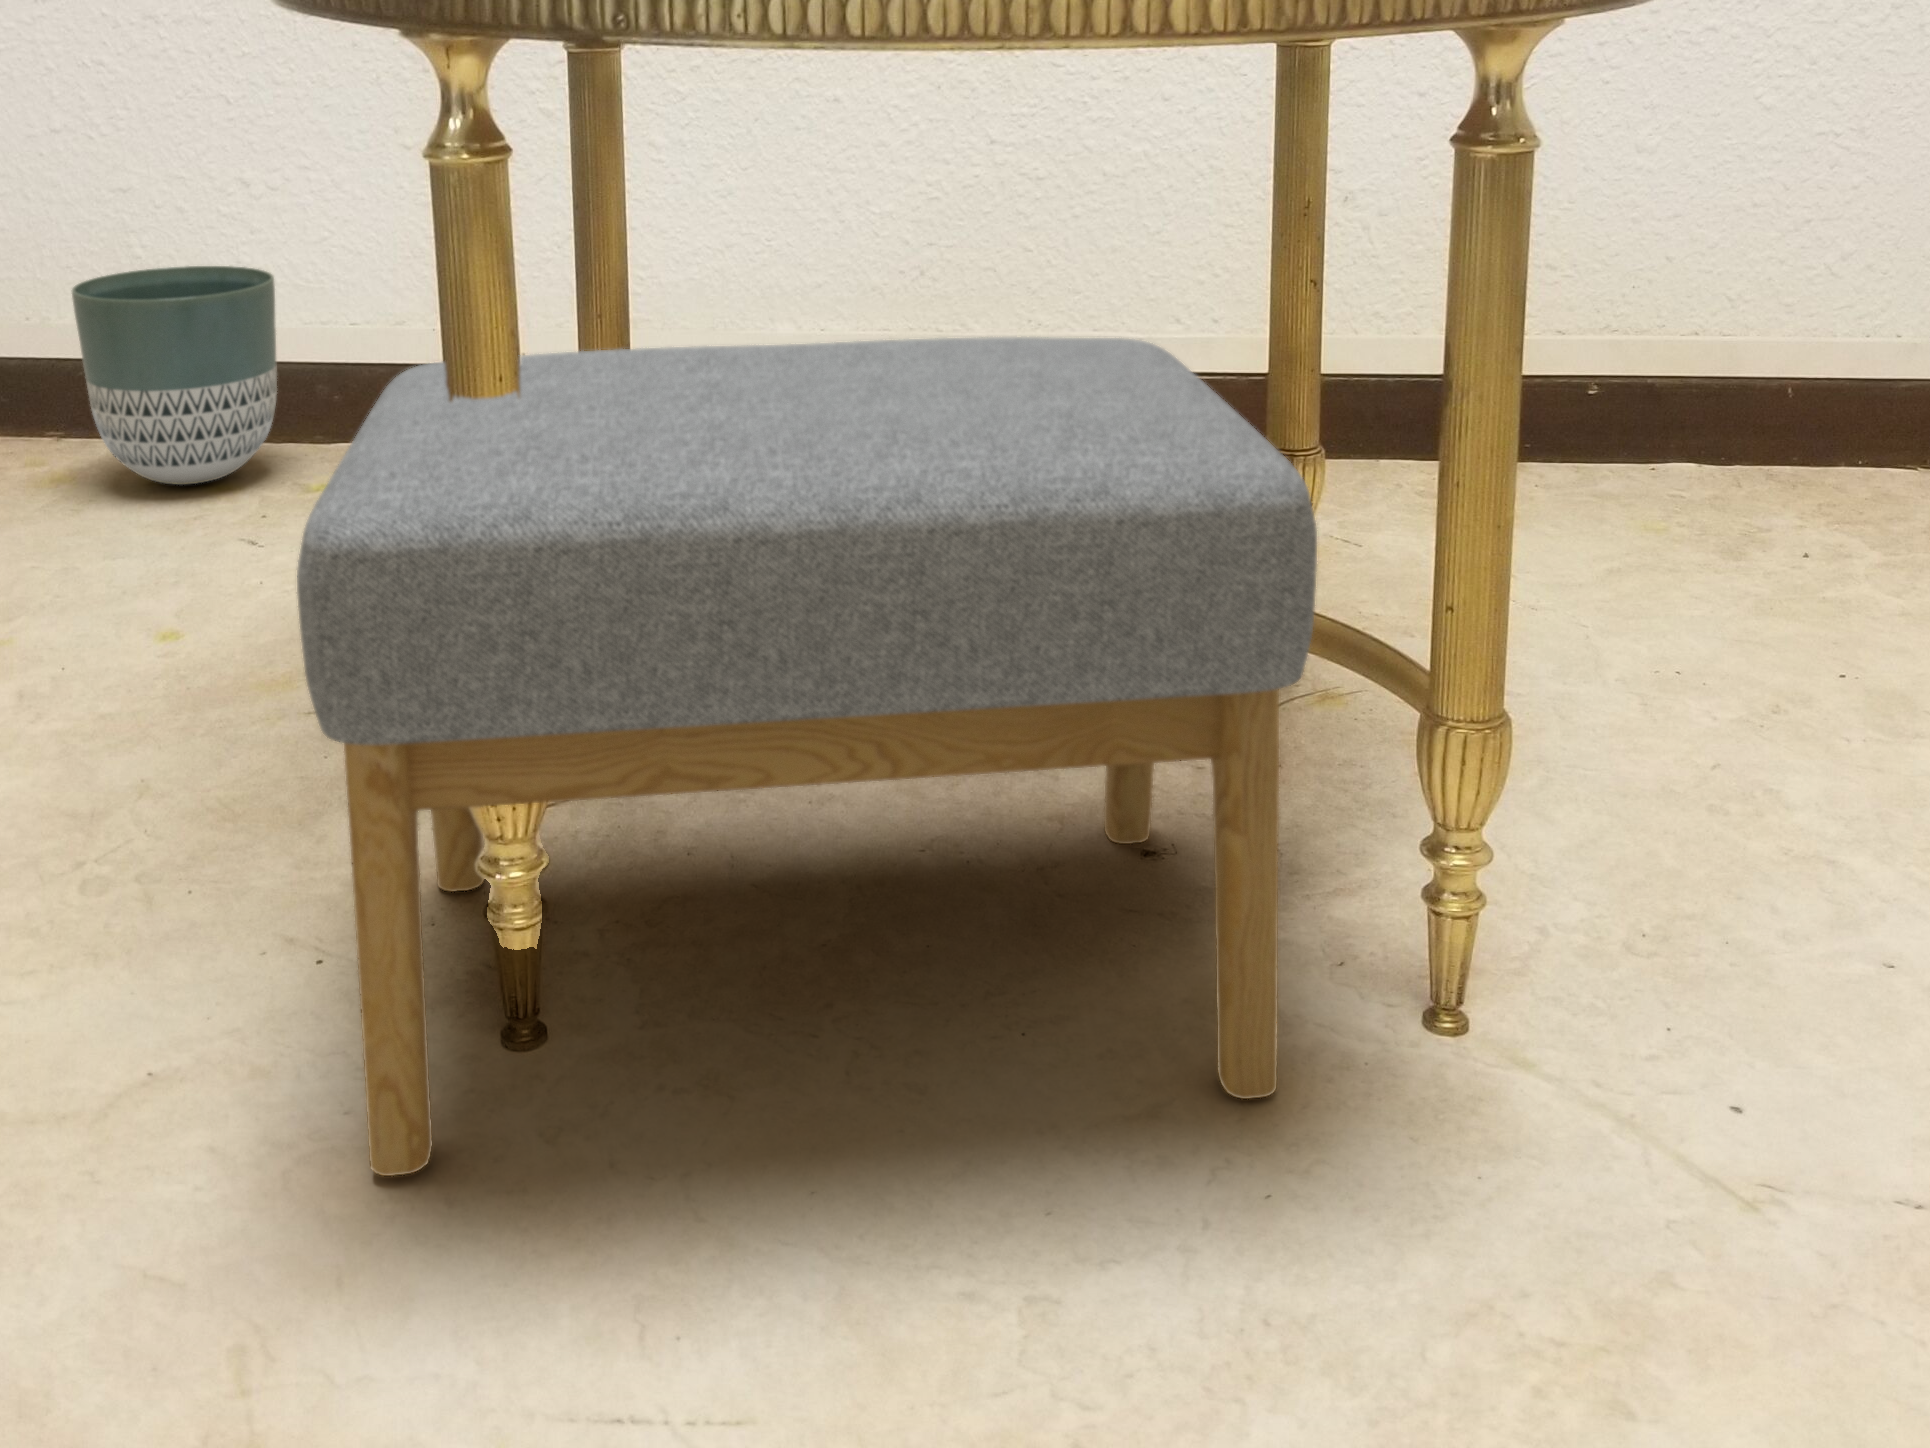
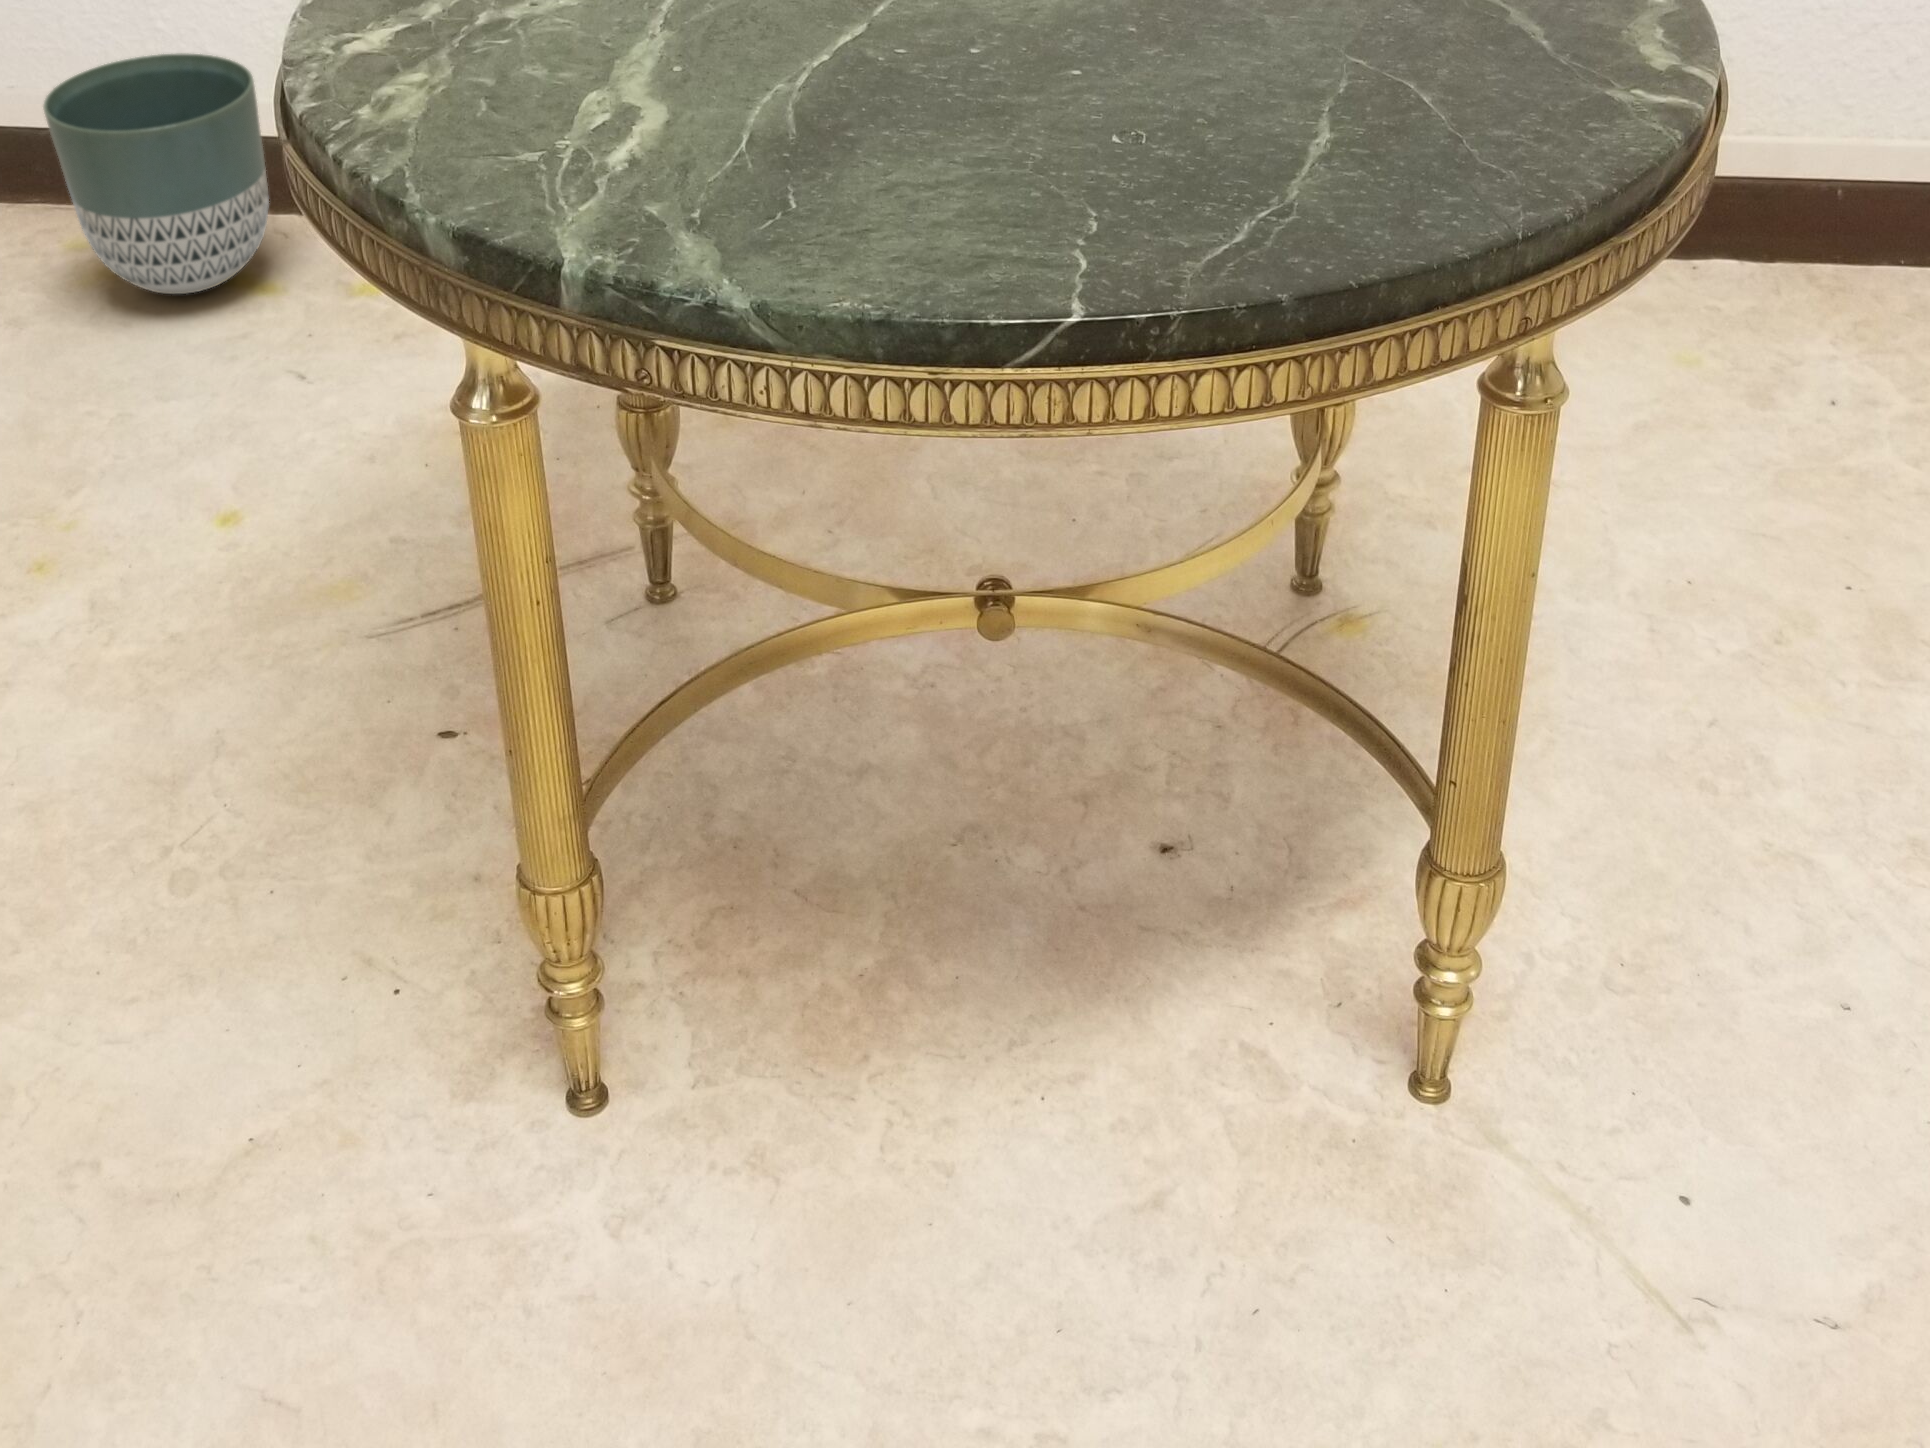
footstool: present [297,337,1317,1176] -> none [363,428,1322,1304]

